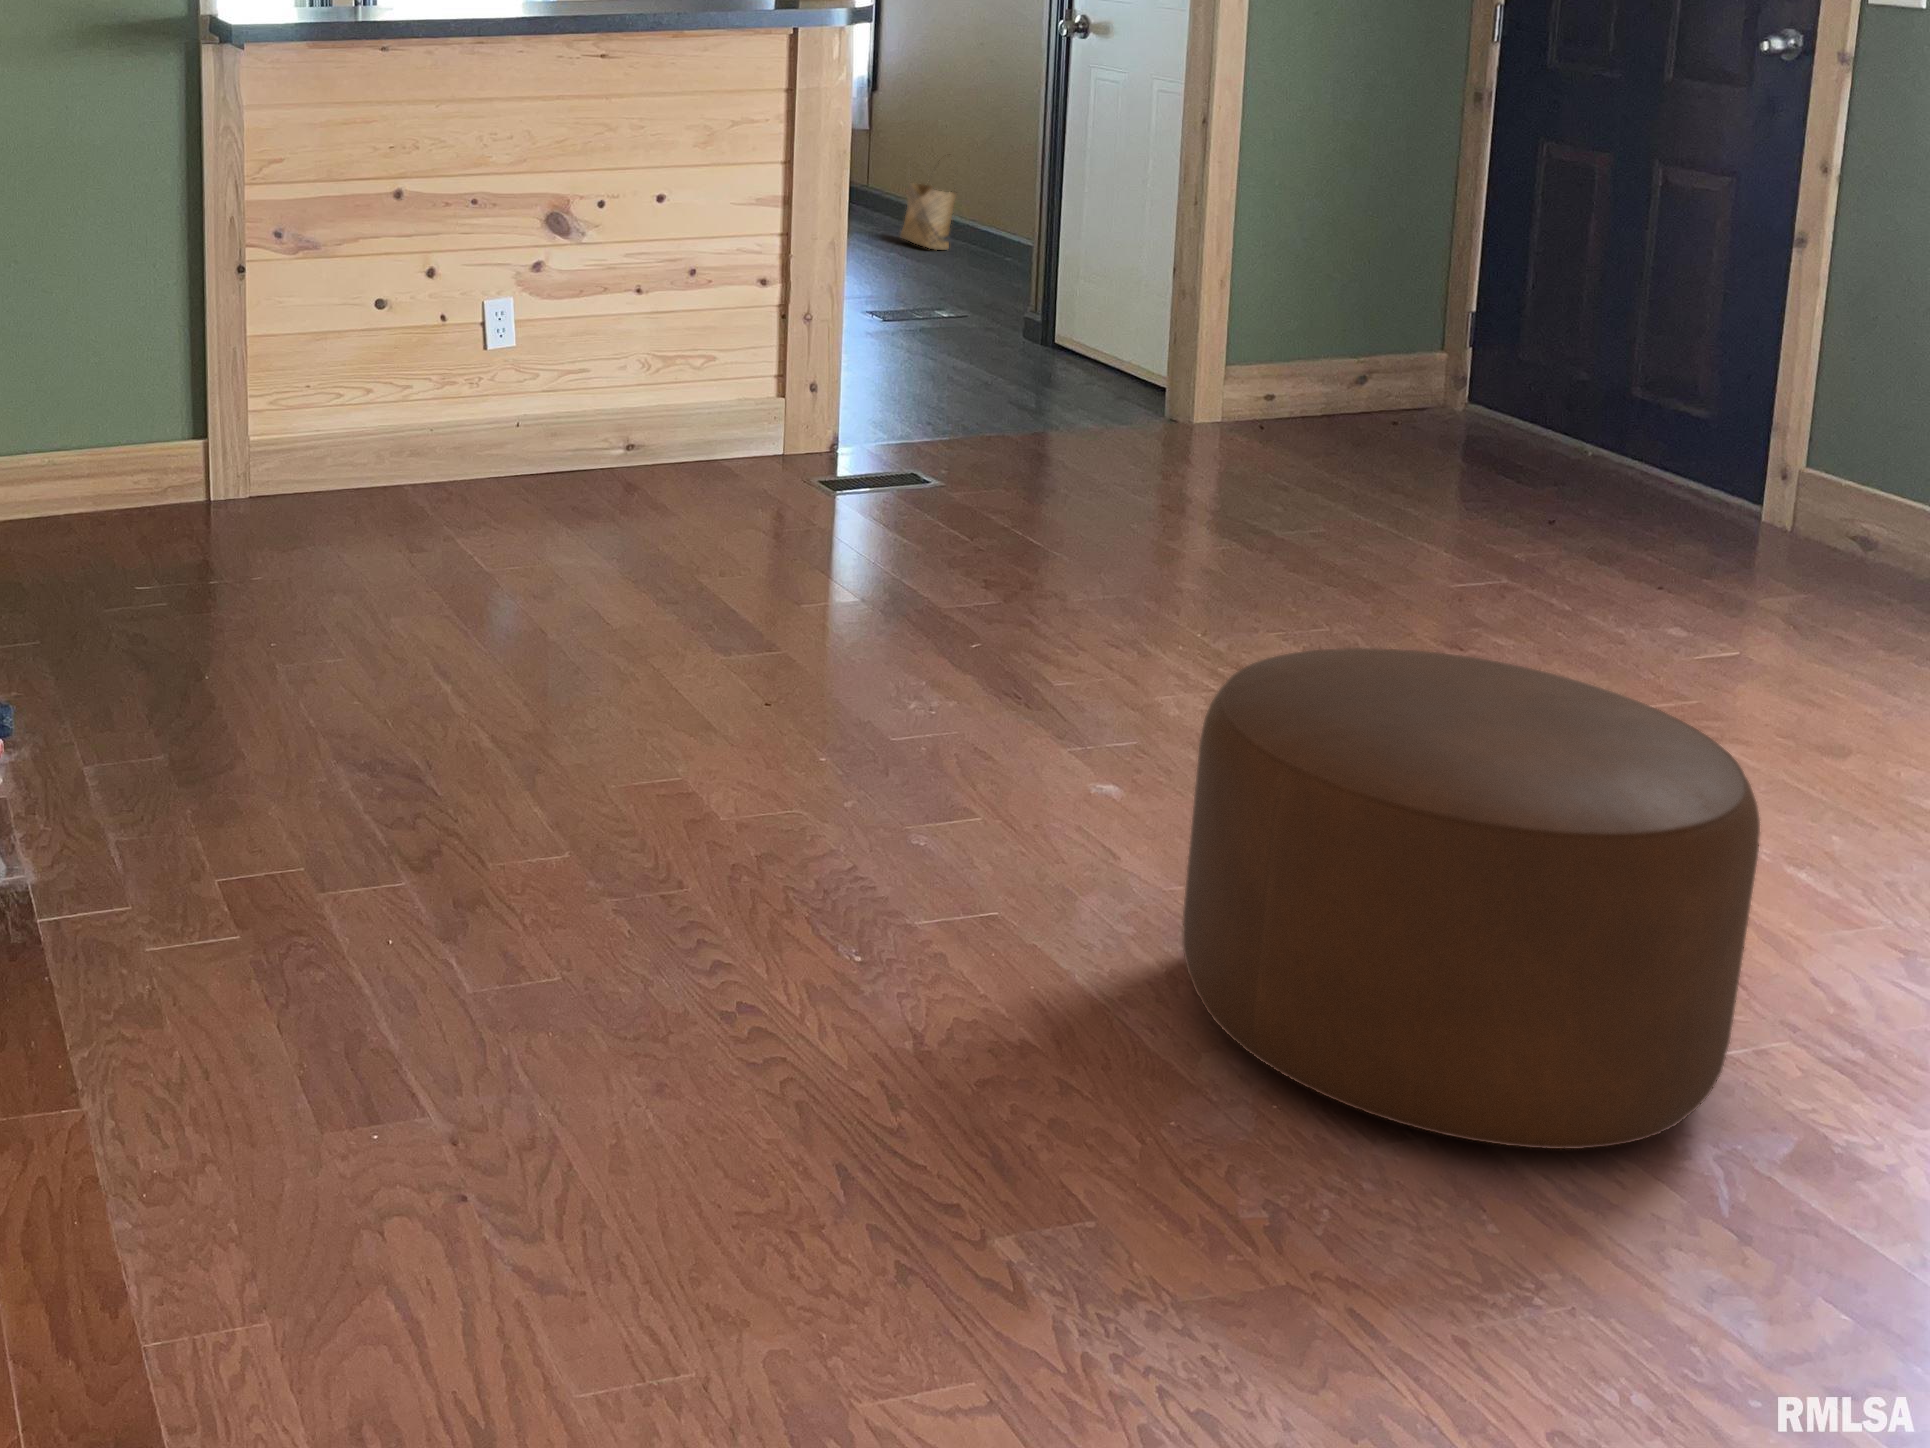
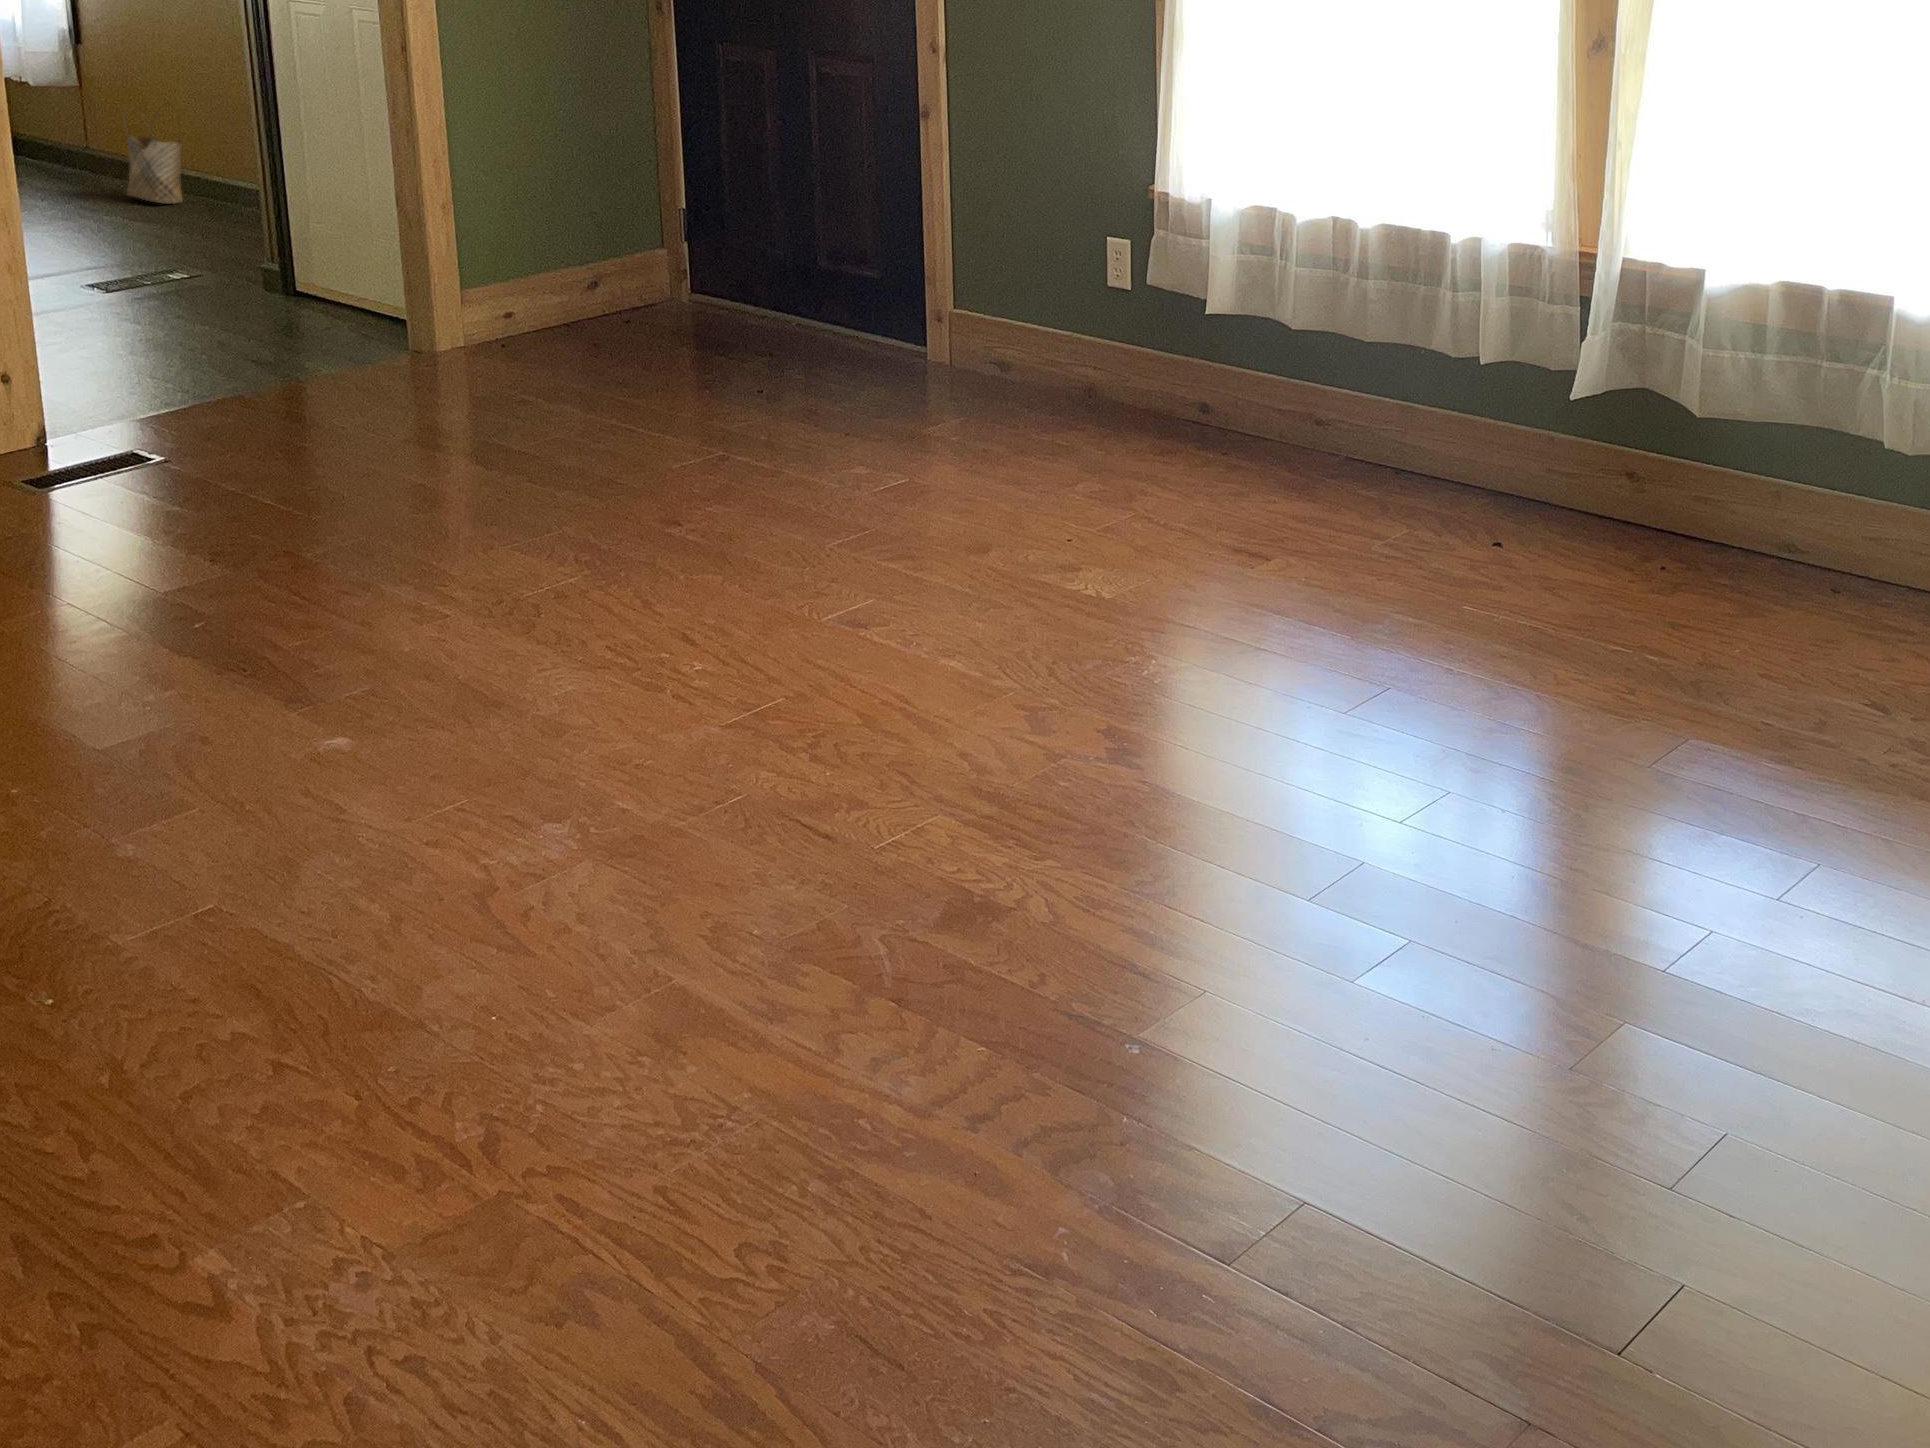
ottoman: present [1183,648,1760,1149] -> none [420,551,931,1040]

